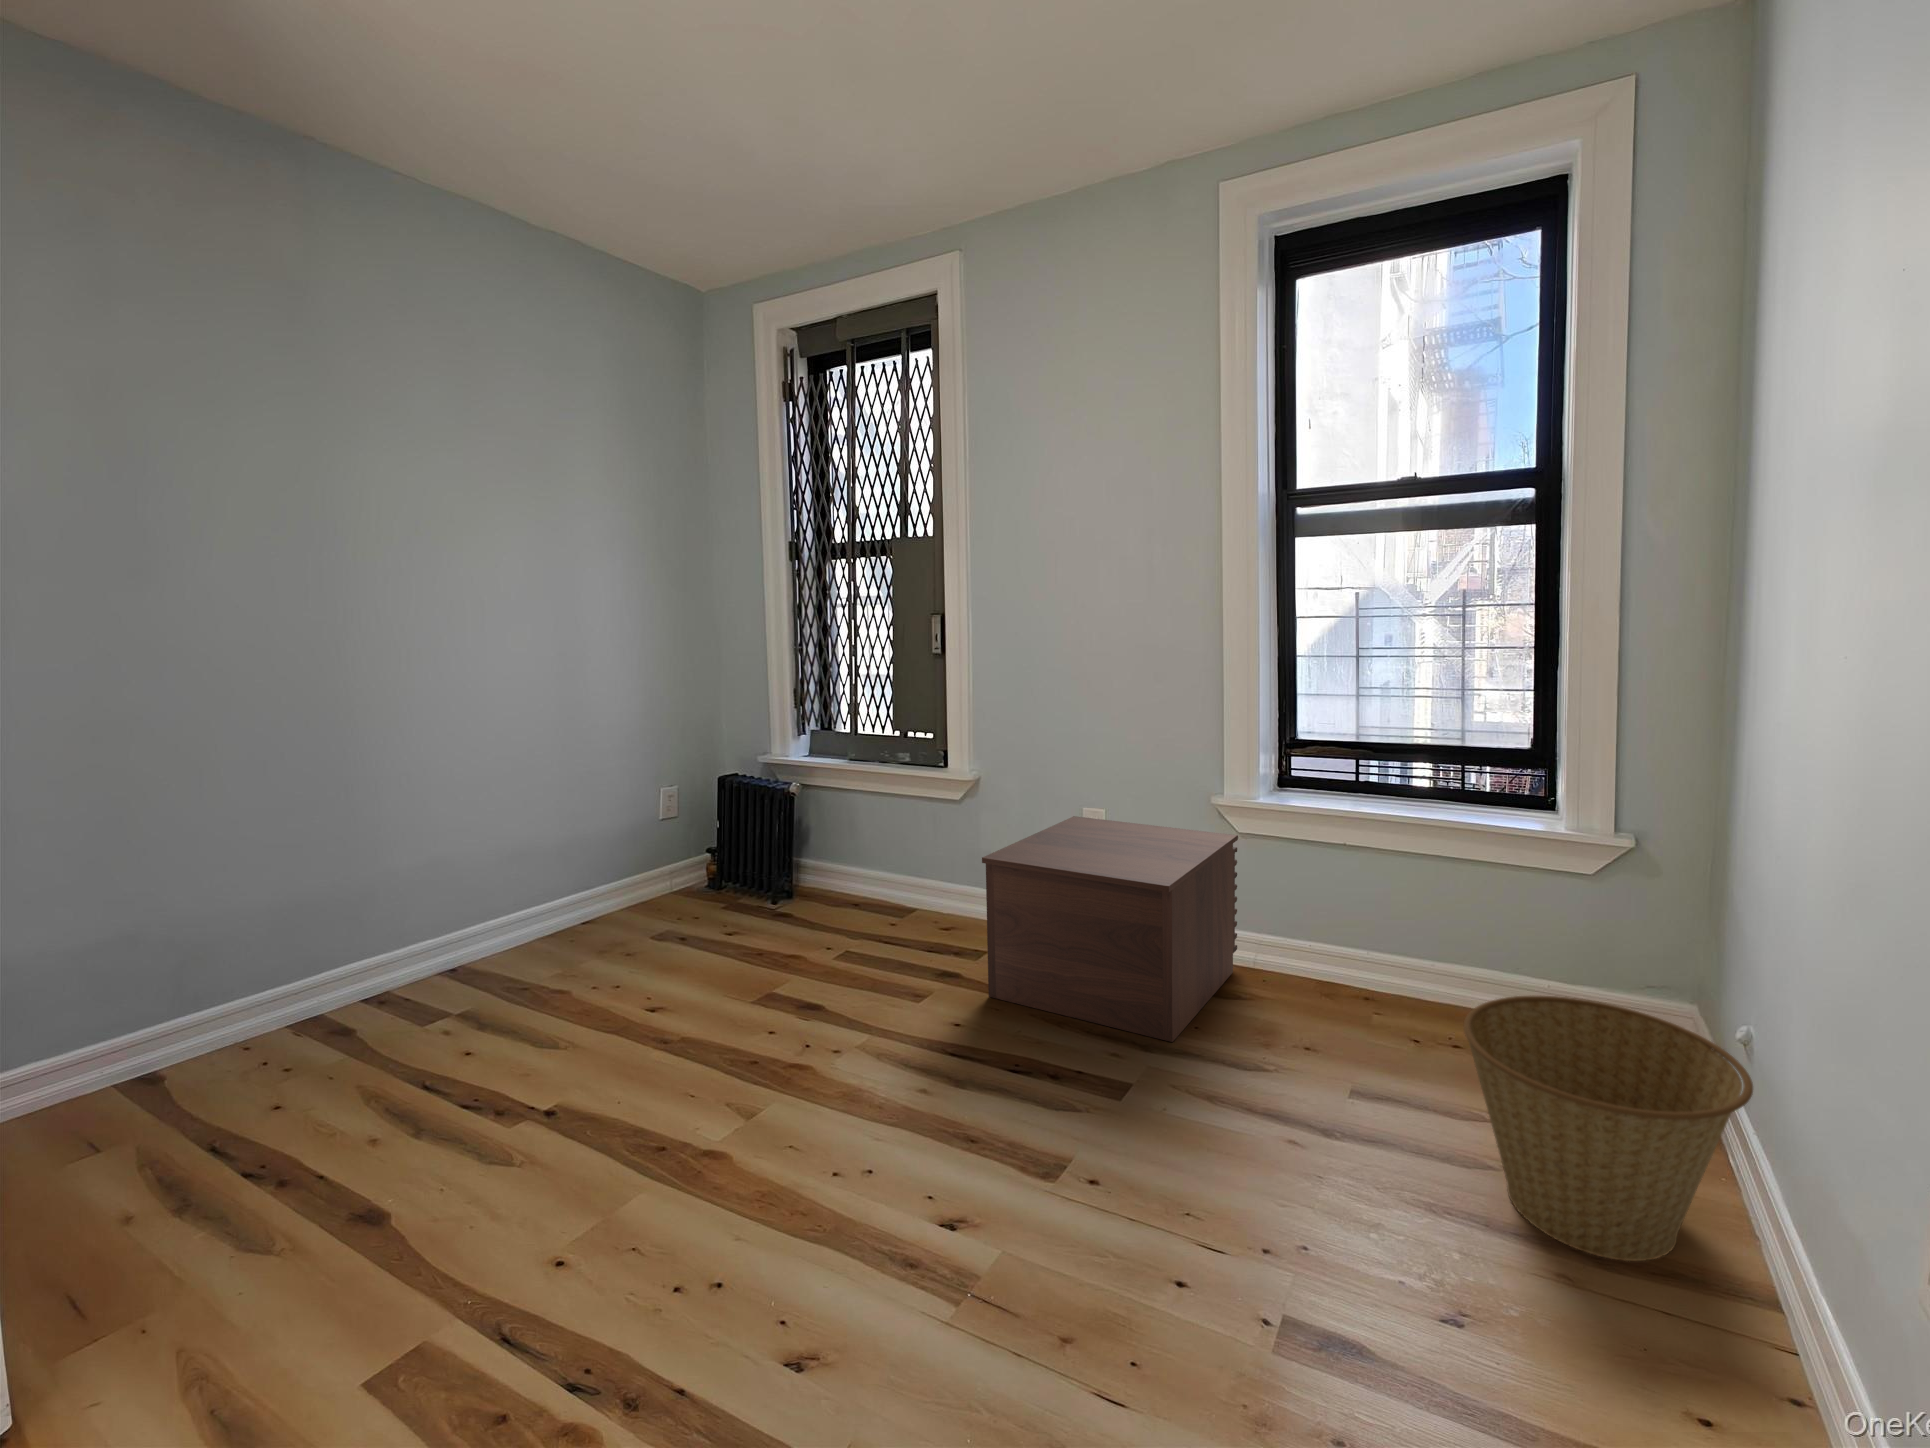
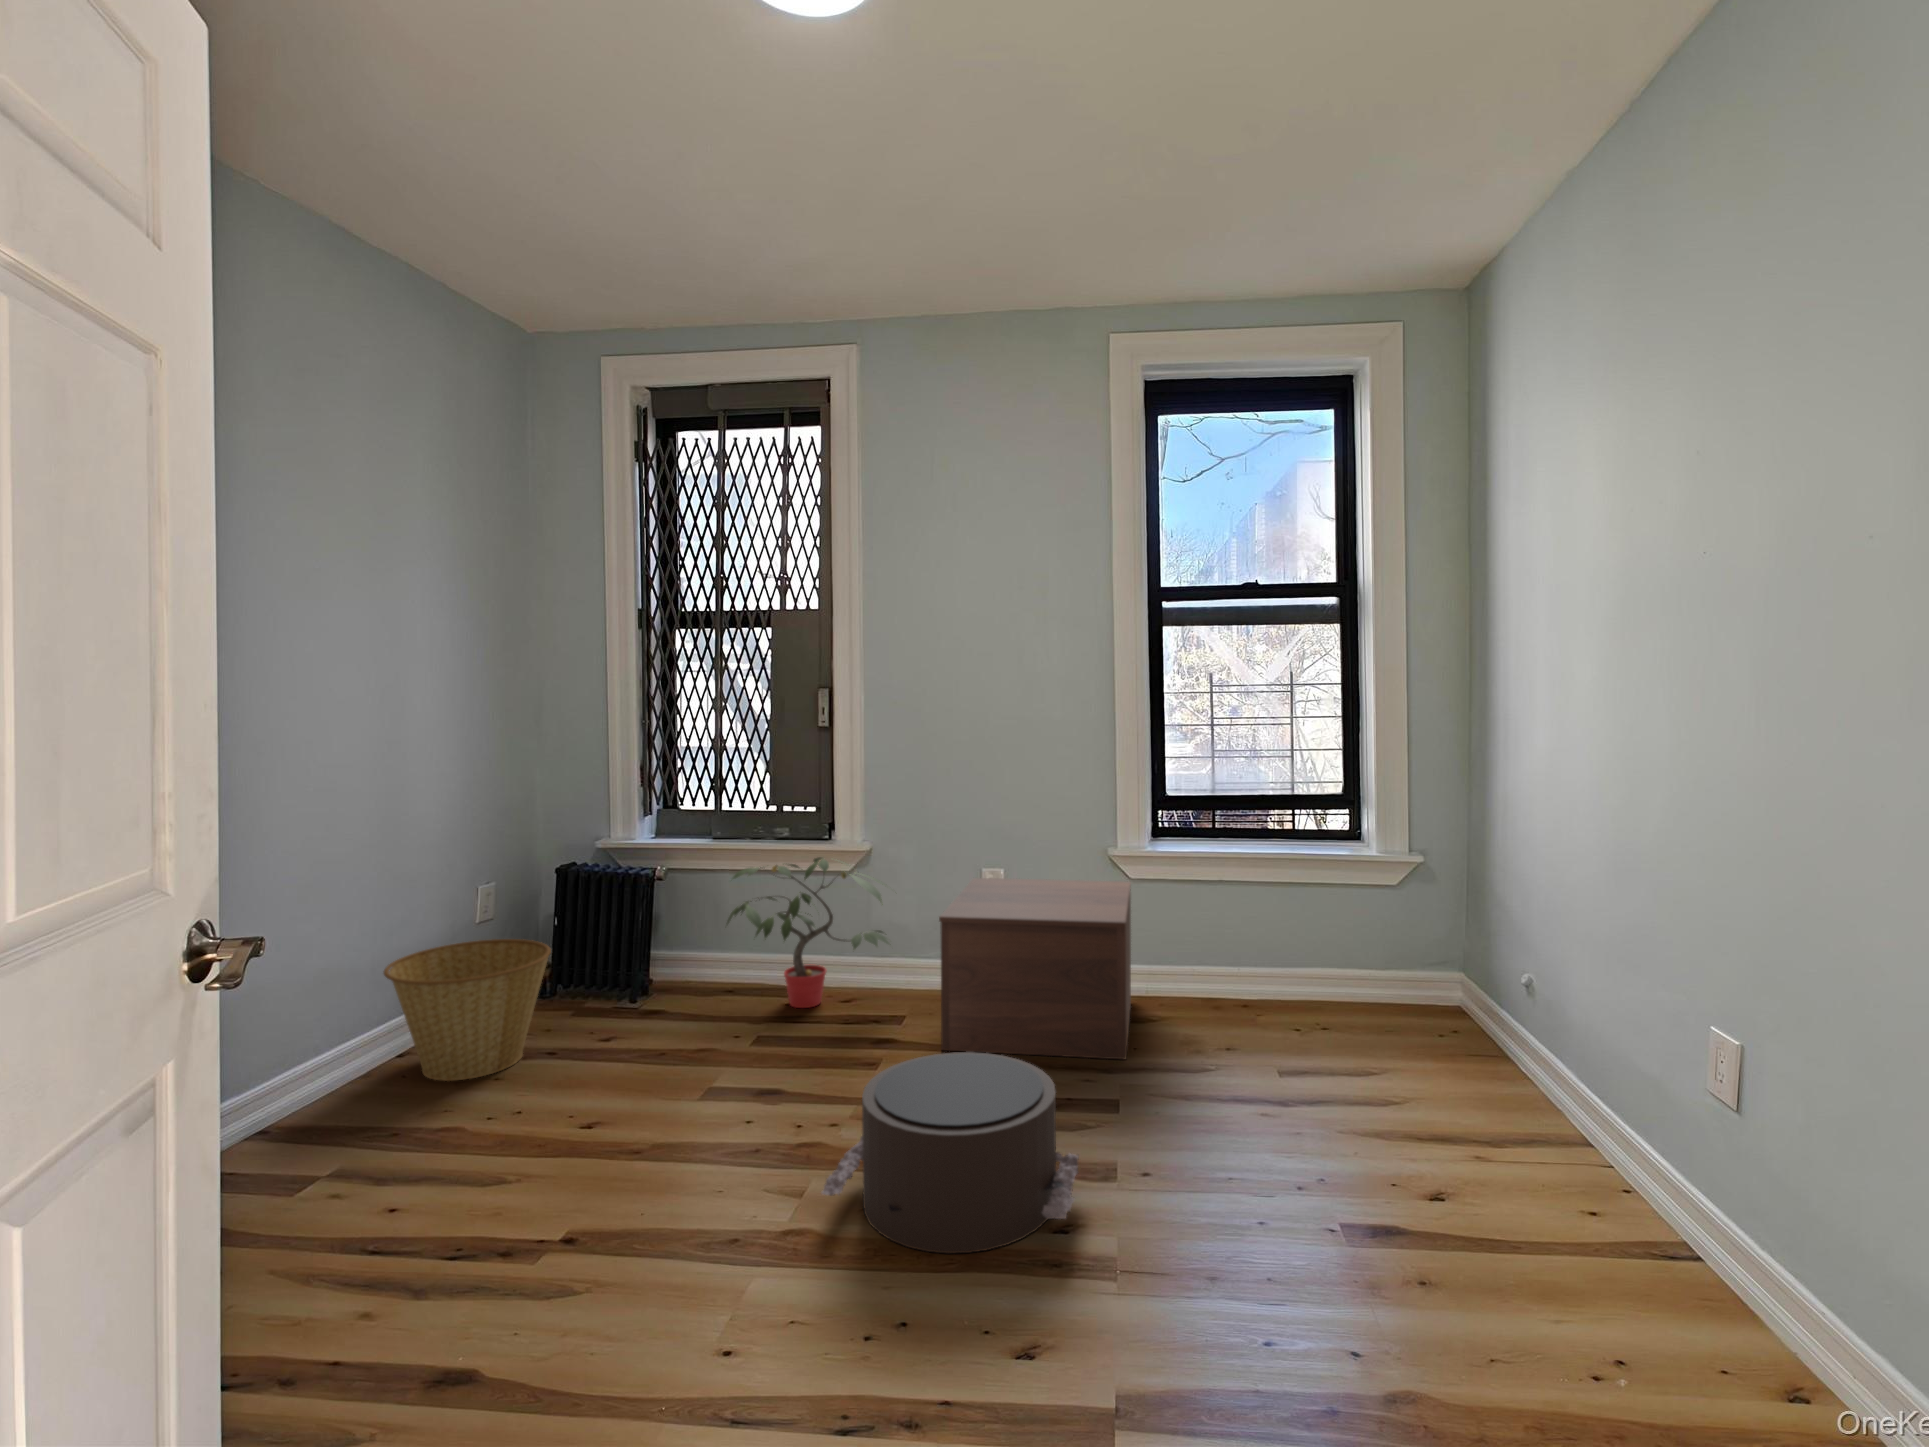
potted plant: none [825,784,1000,930] -> present [727,857,889,1008]
basket: present [1464,996,1753,1261] -> present [384,939,551,1081]
pouf: none [701,1013,986,1256] -> present [822,1052,1079,1253]

